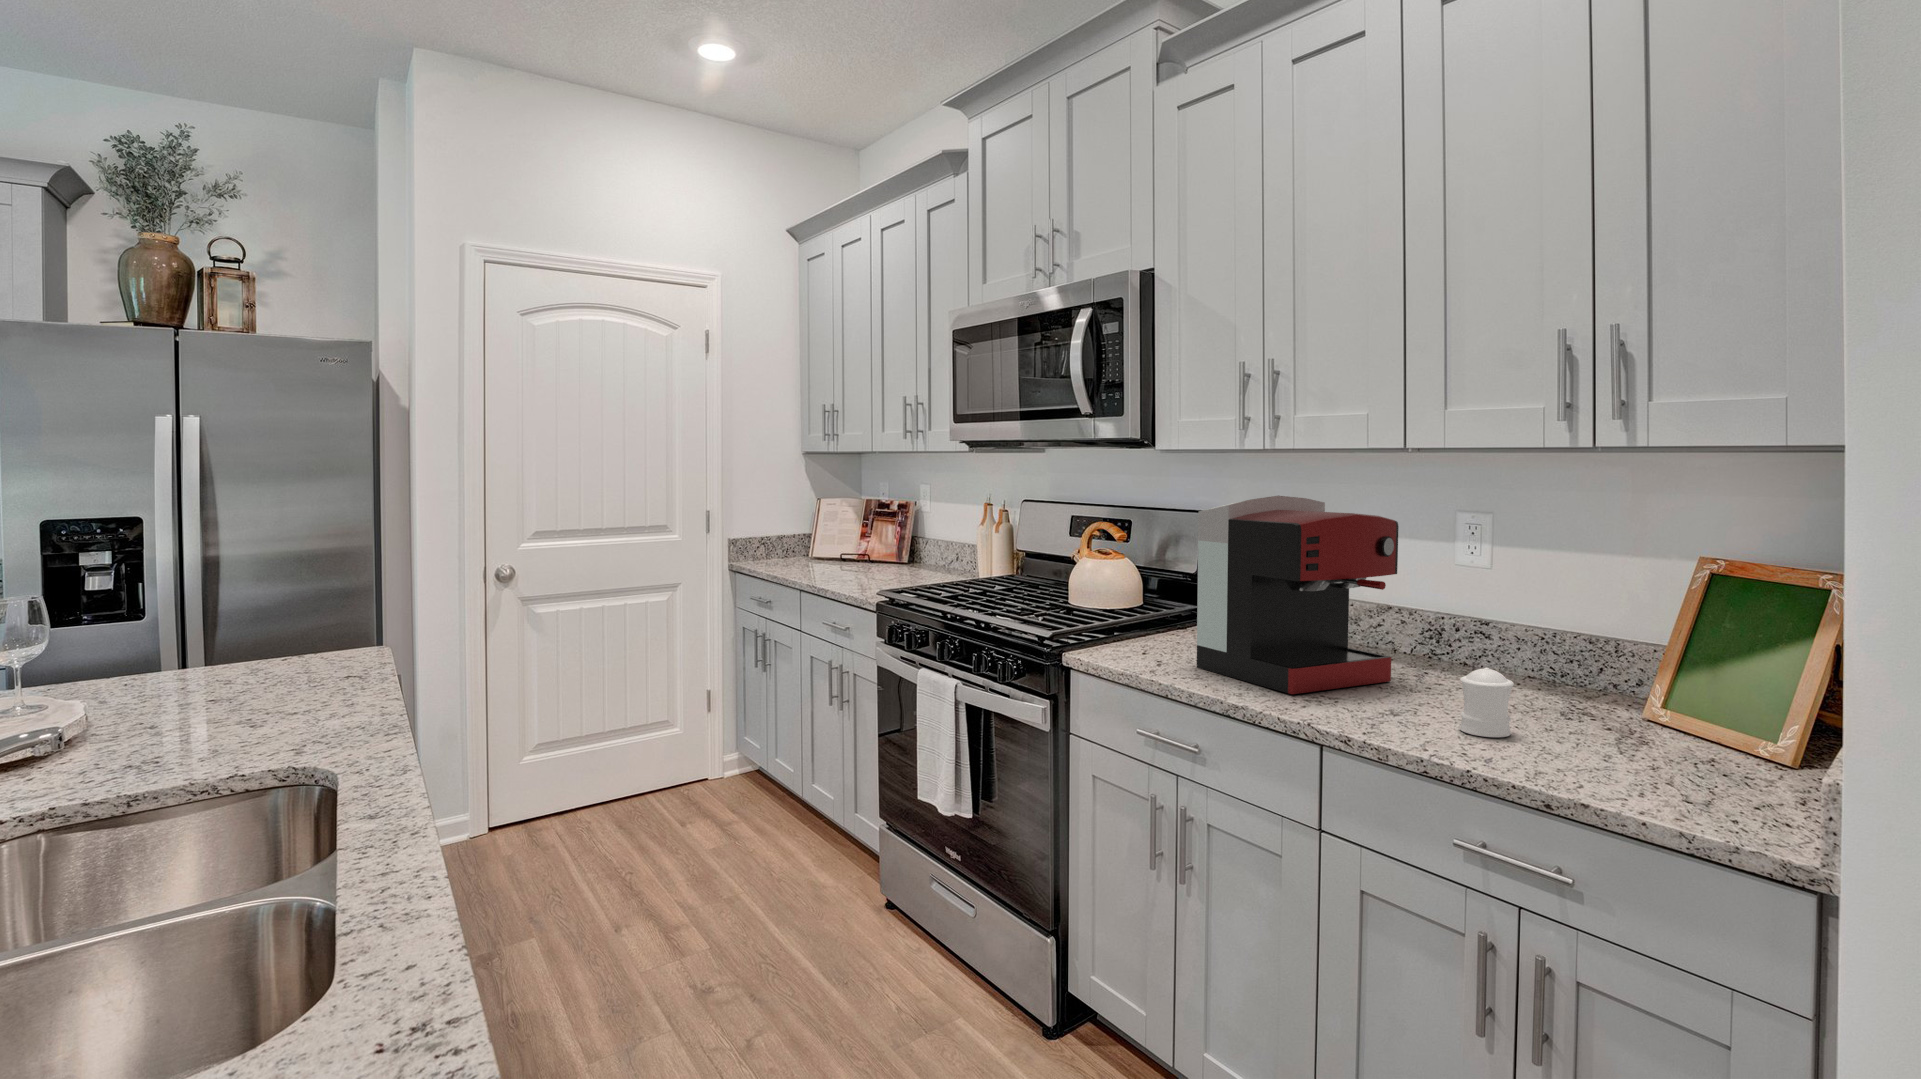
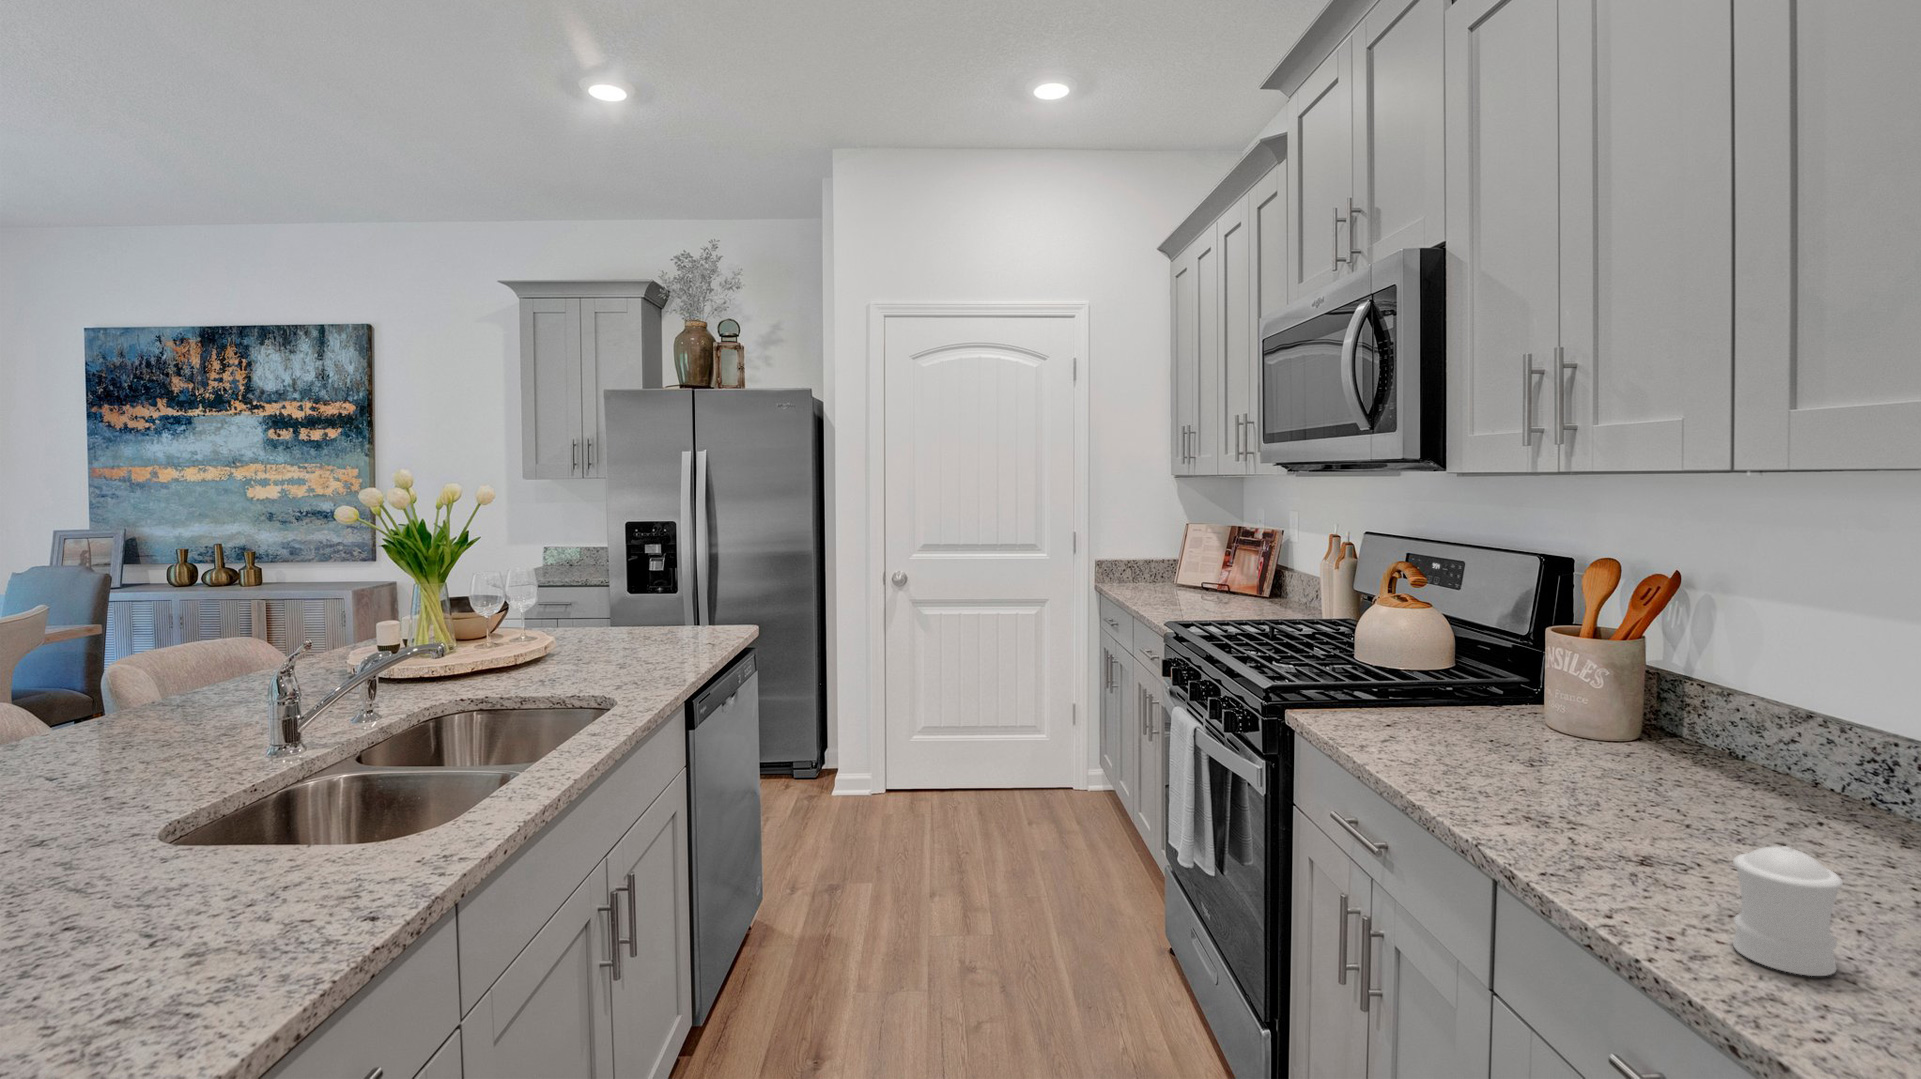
coffee maker: present [1197,495,1399,694] -> none [1425,536,1736,833]

